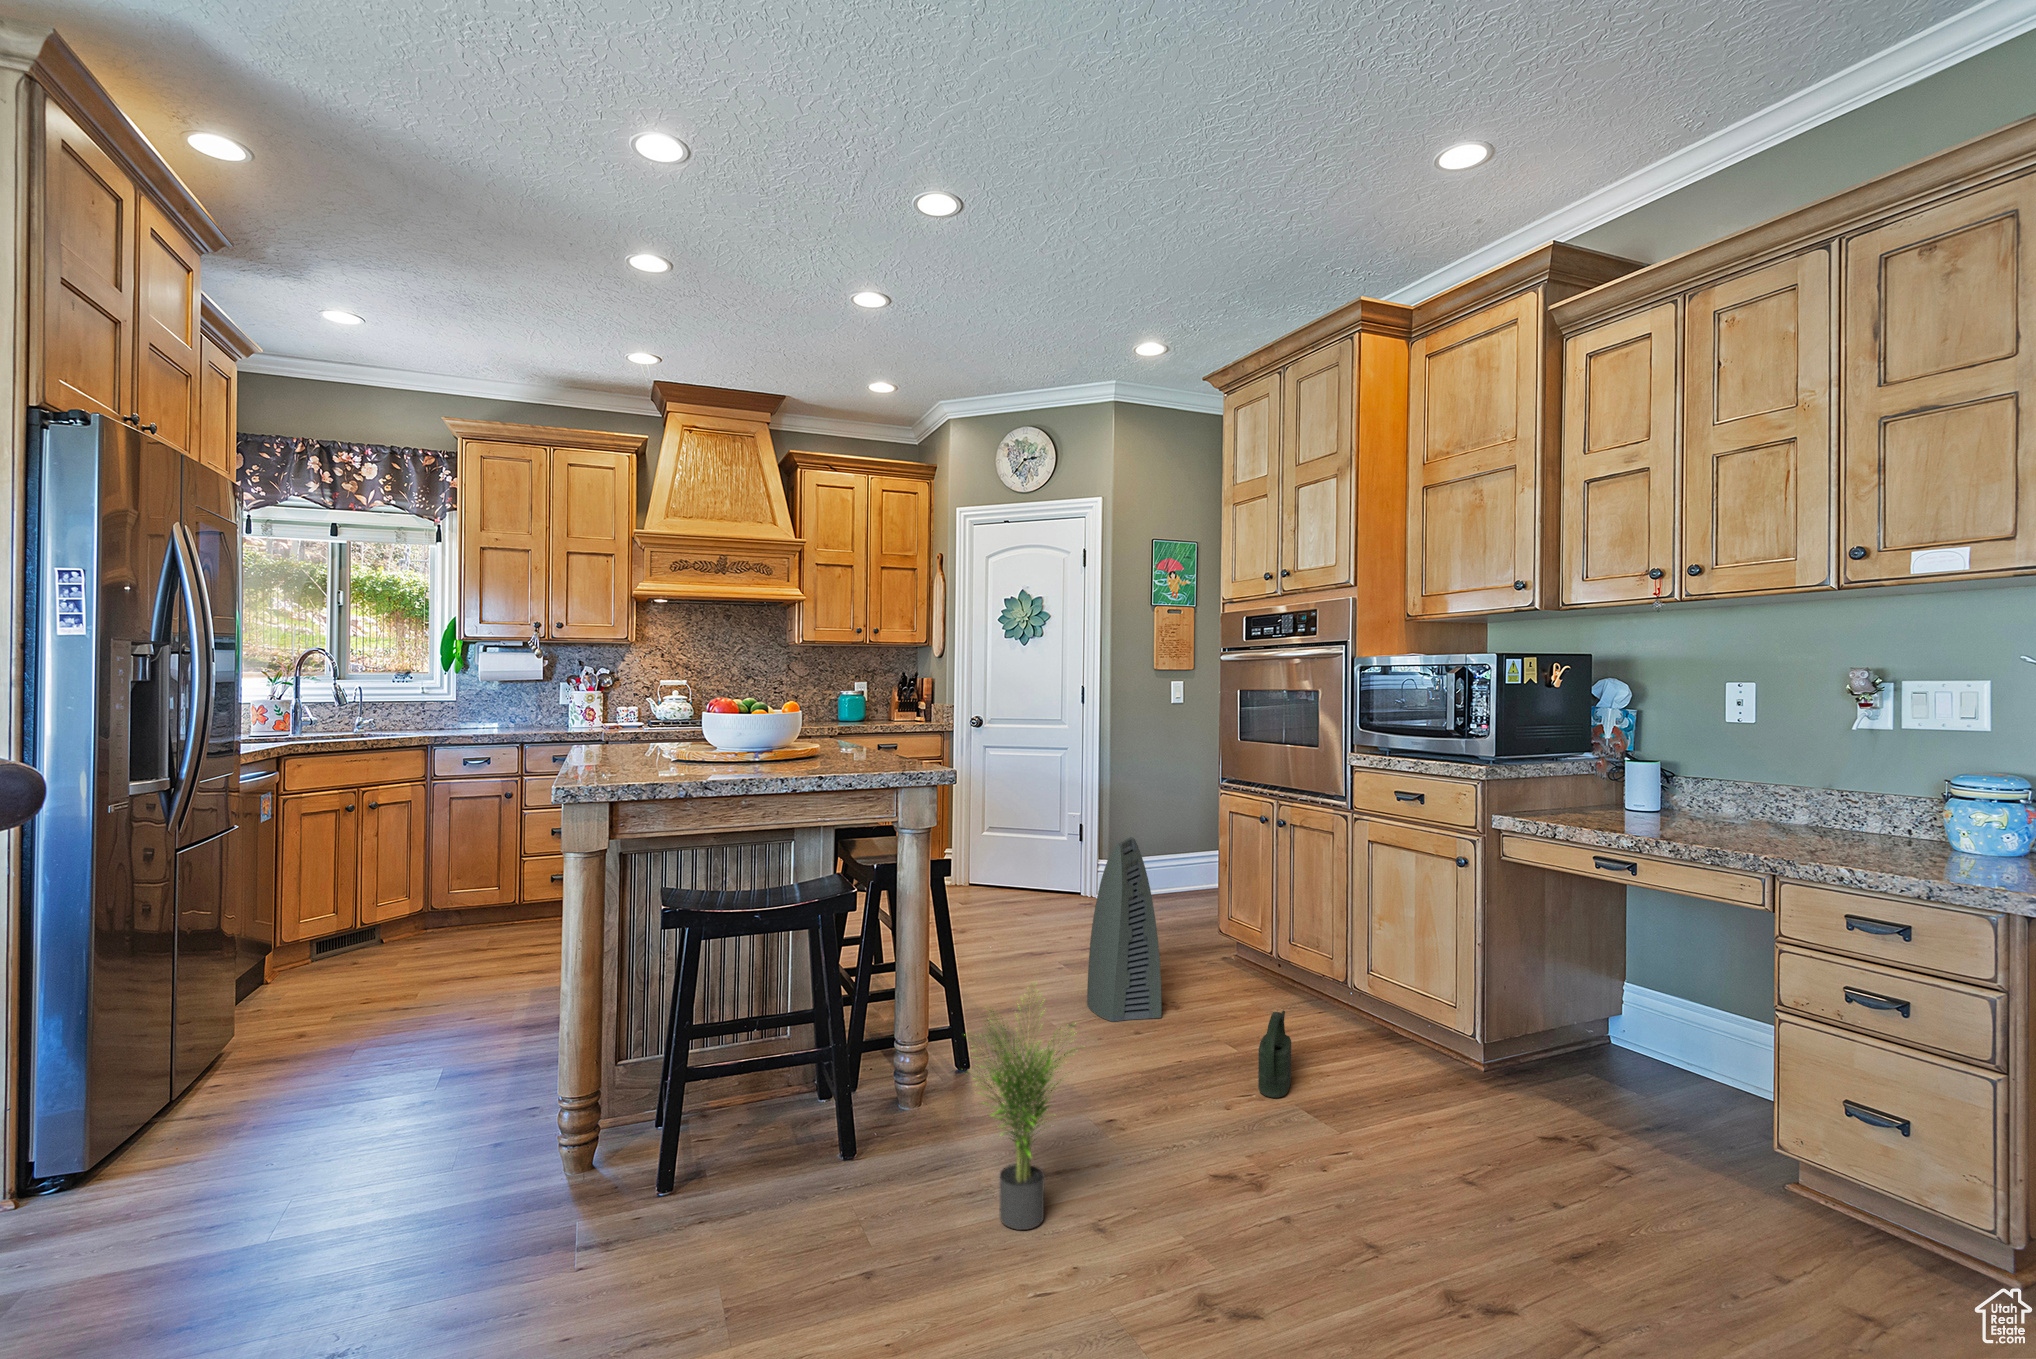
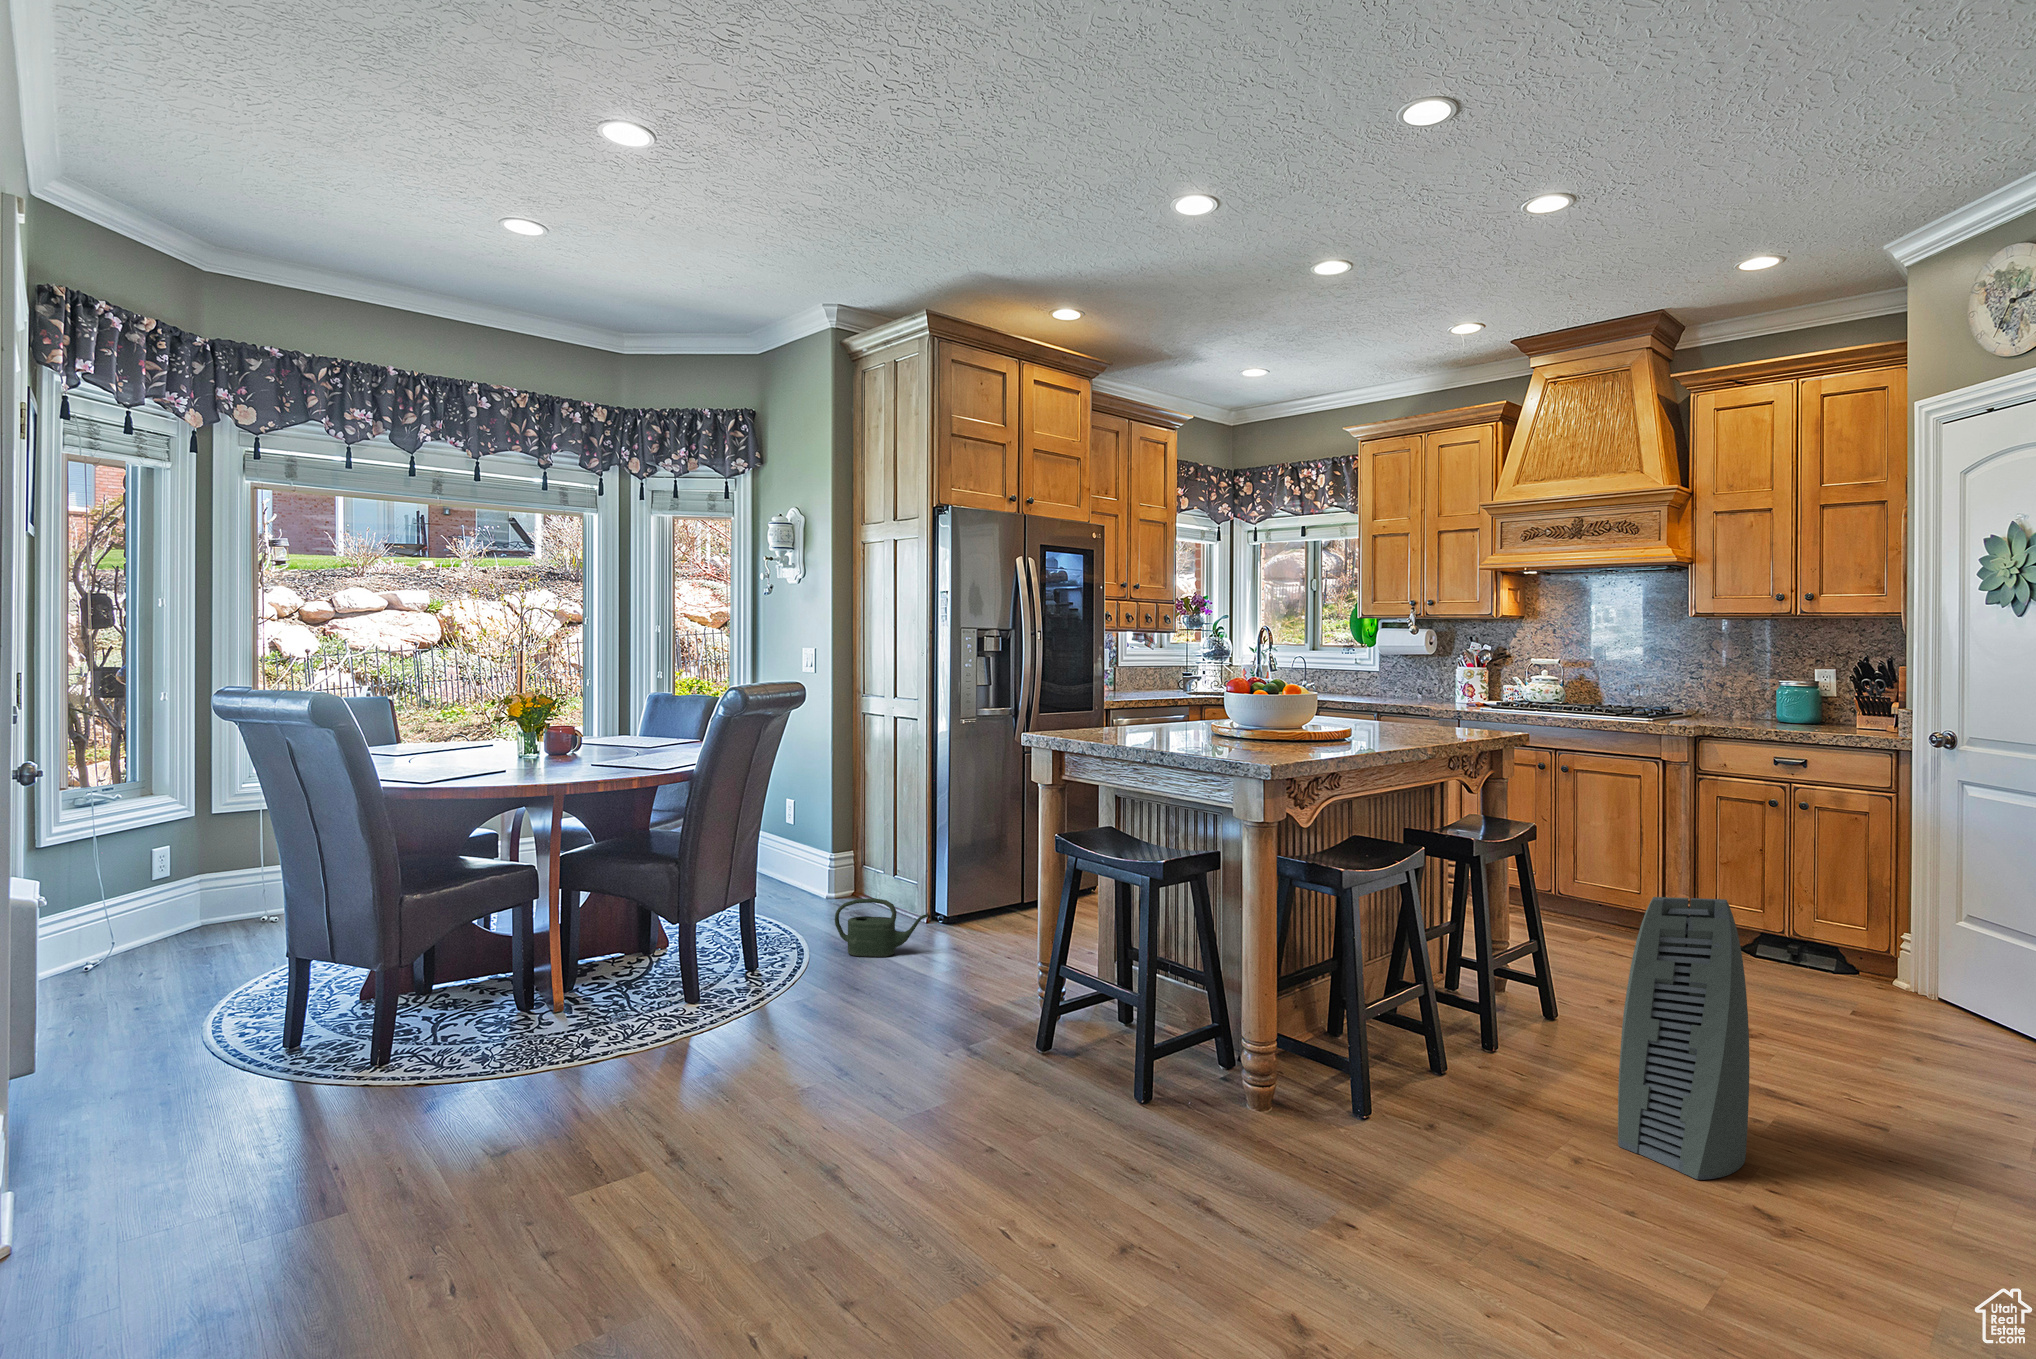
potted plant: present [972,1005,1075,1230] -> none [1002,941,1161,1170]
watering can: present [1258,1011,1291,1098] -> present [835,898,928,957]

